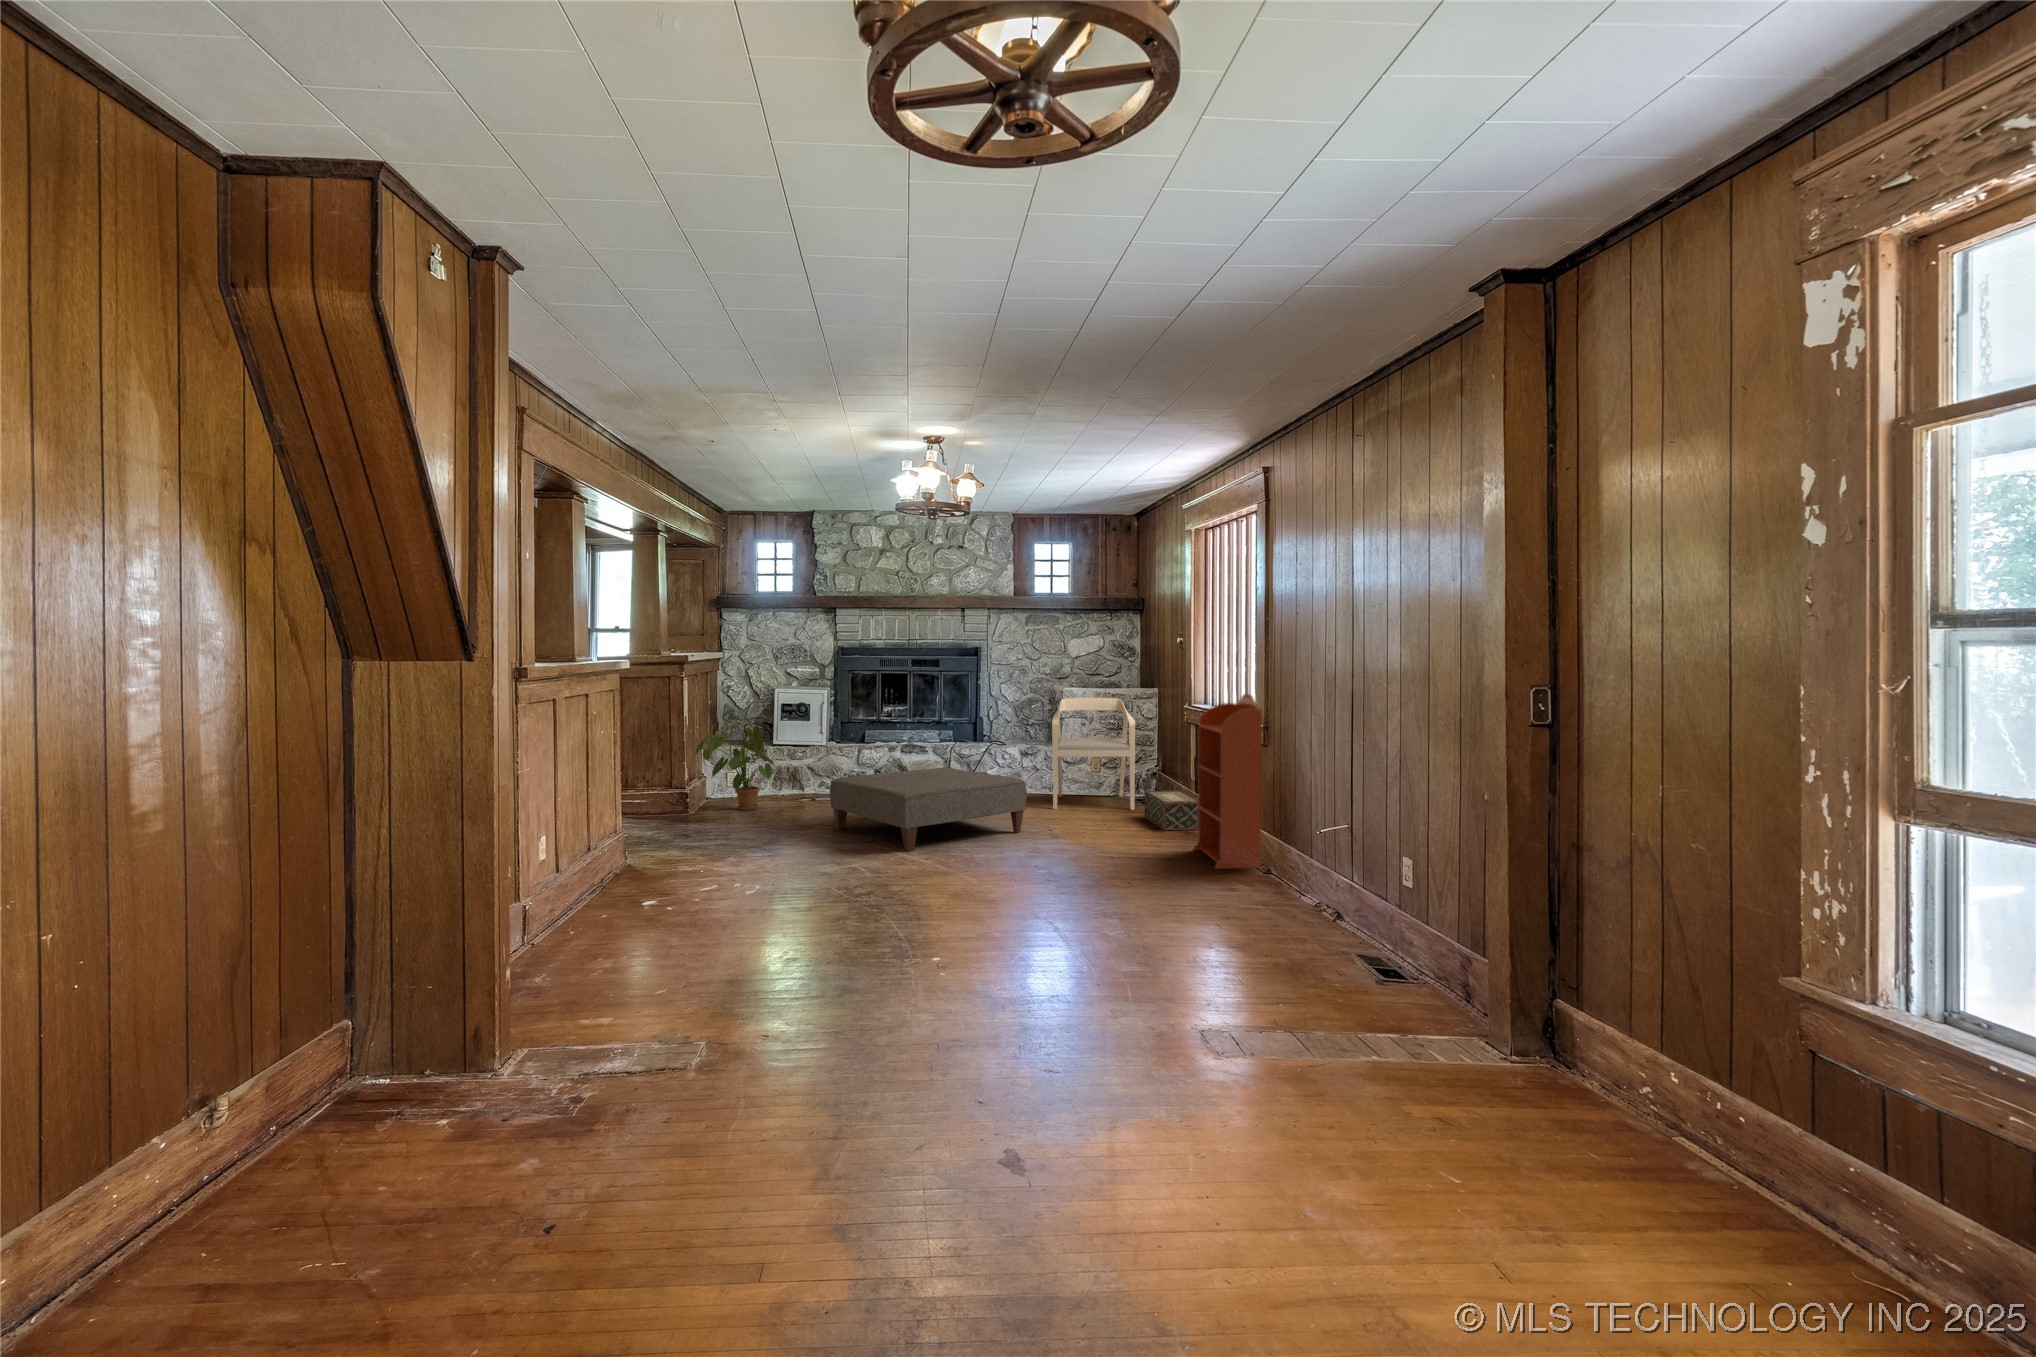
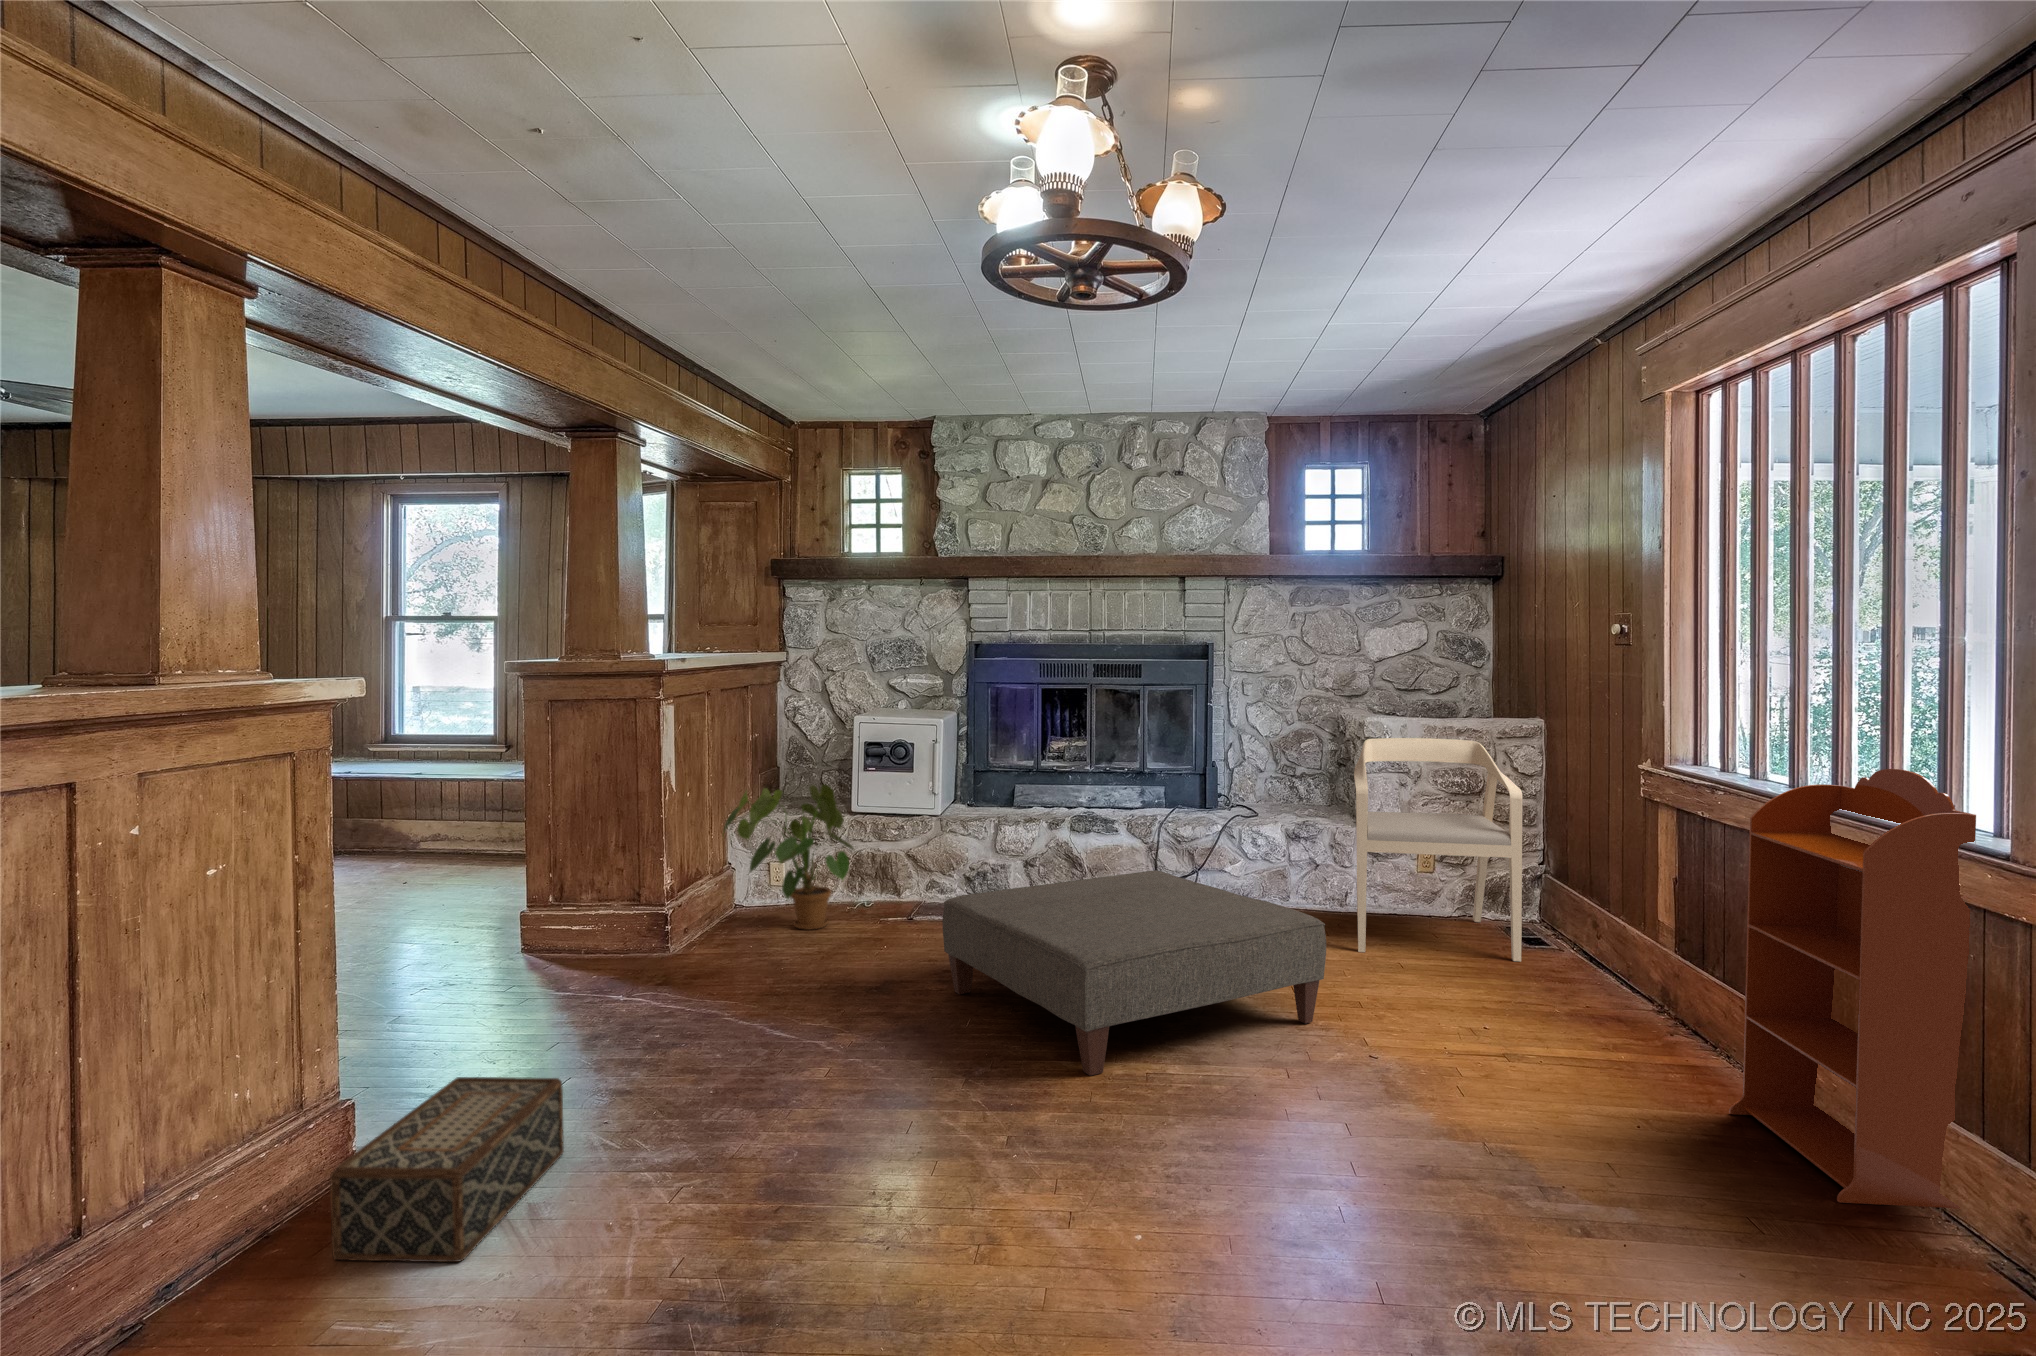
woven basket: present [1145,791,1199,830] -> present [330,1077,564,1262]

